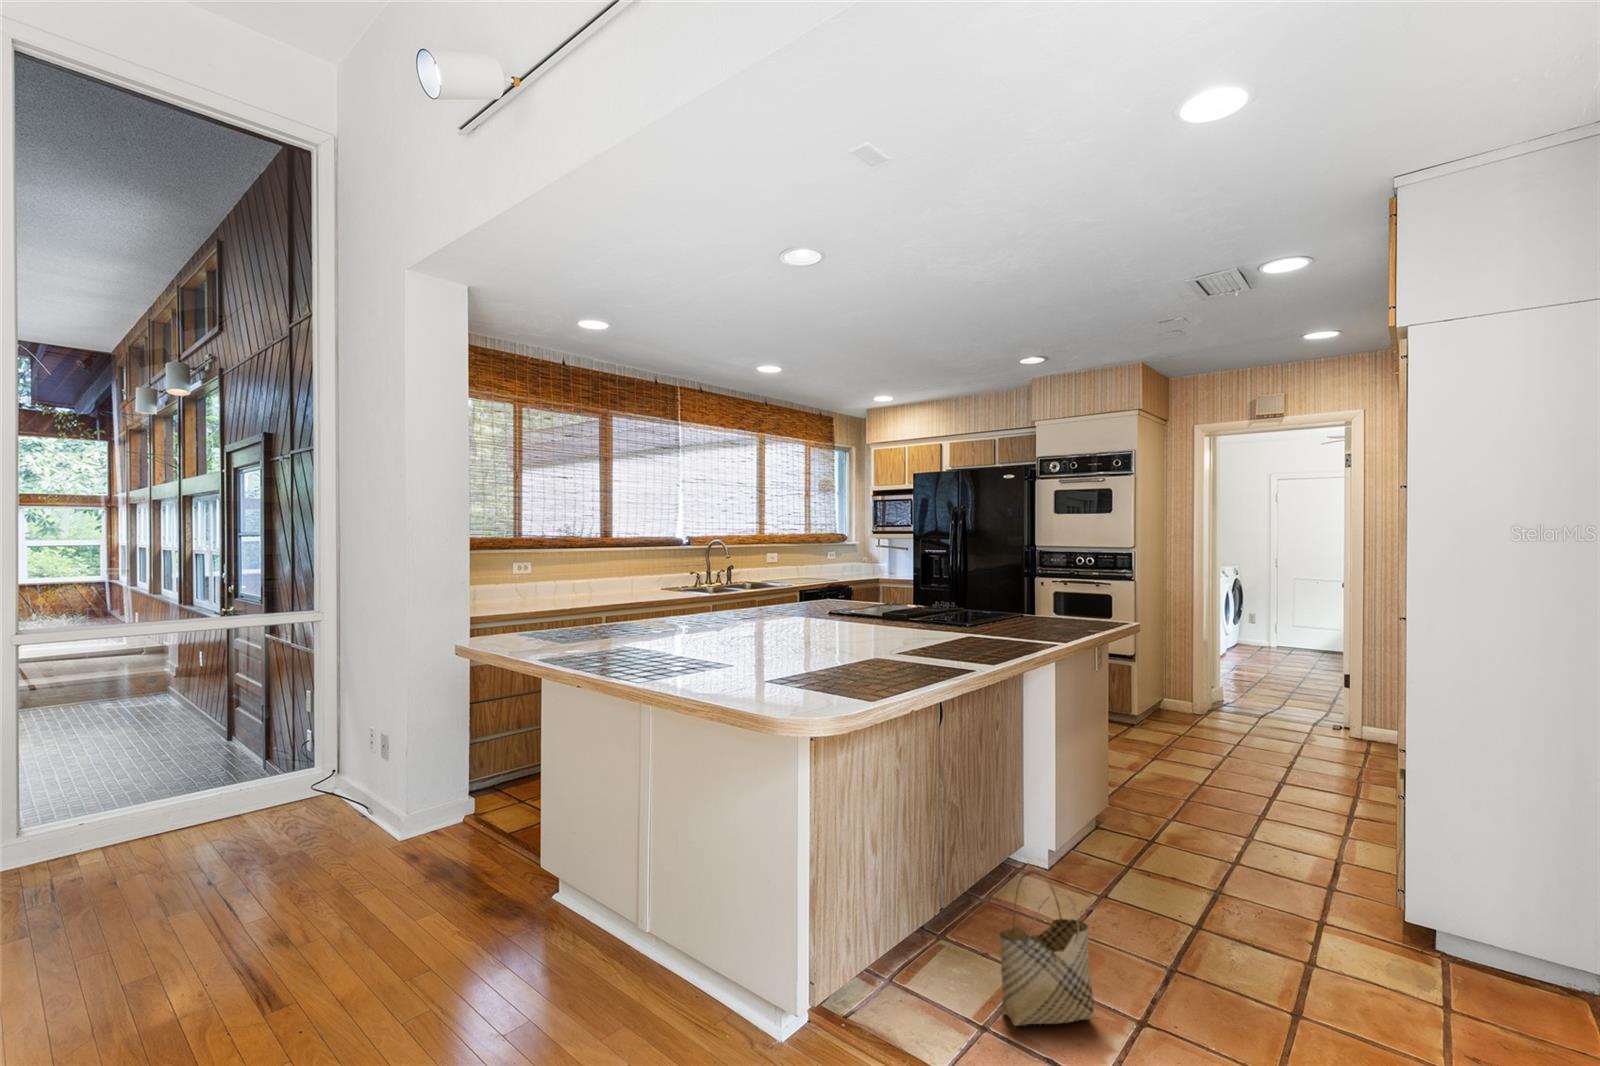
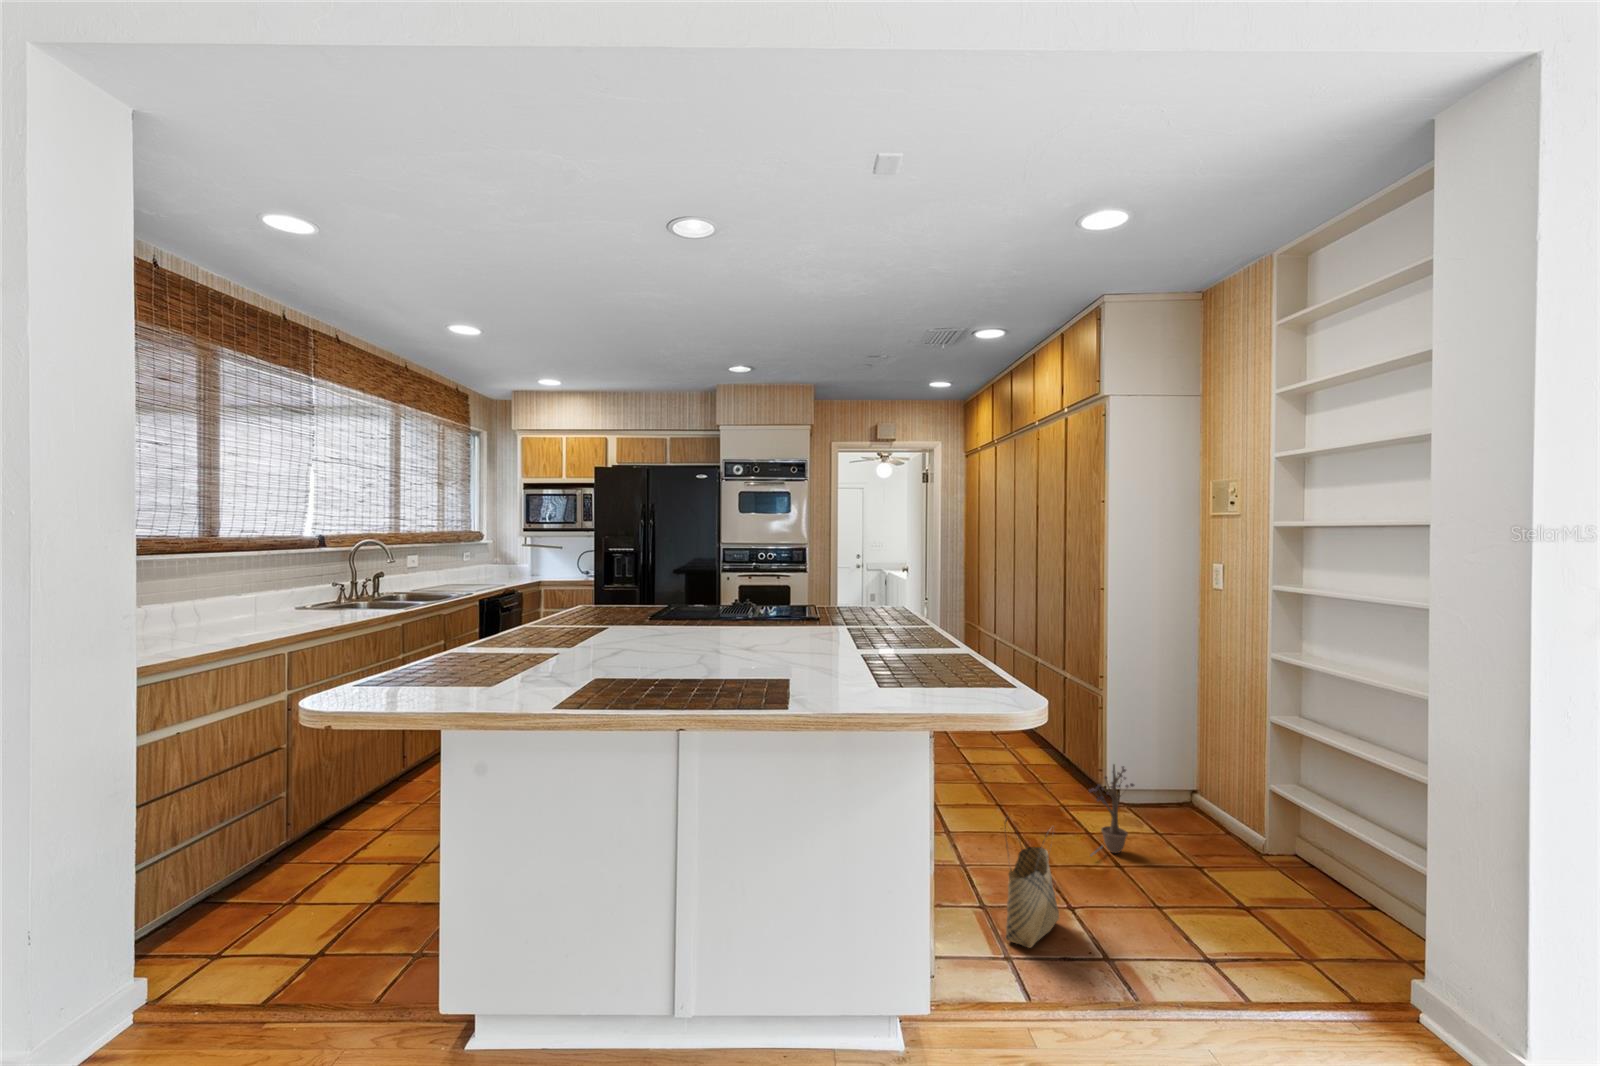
decorative plant: none [1250,867,1355,998] -> present [1089,765,1134,856]

